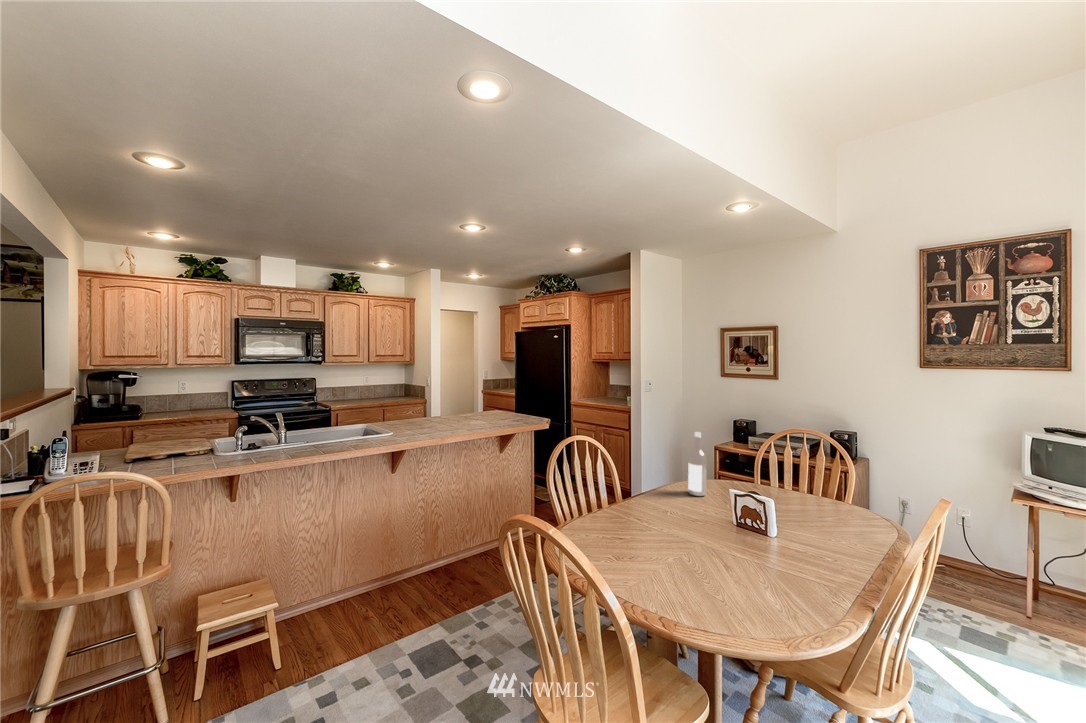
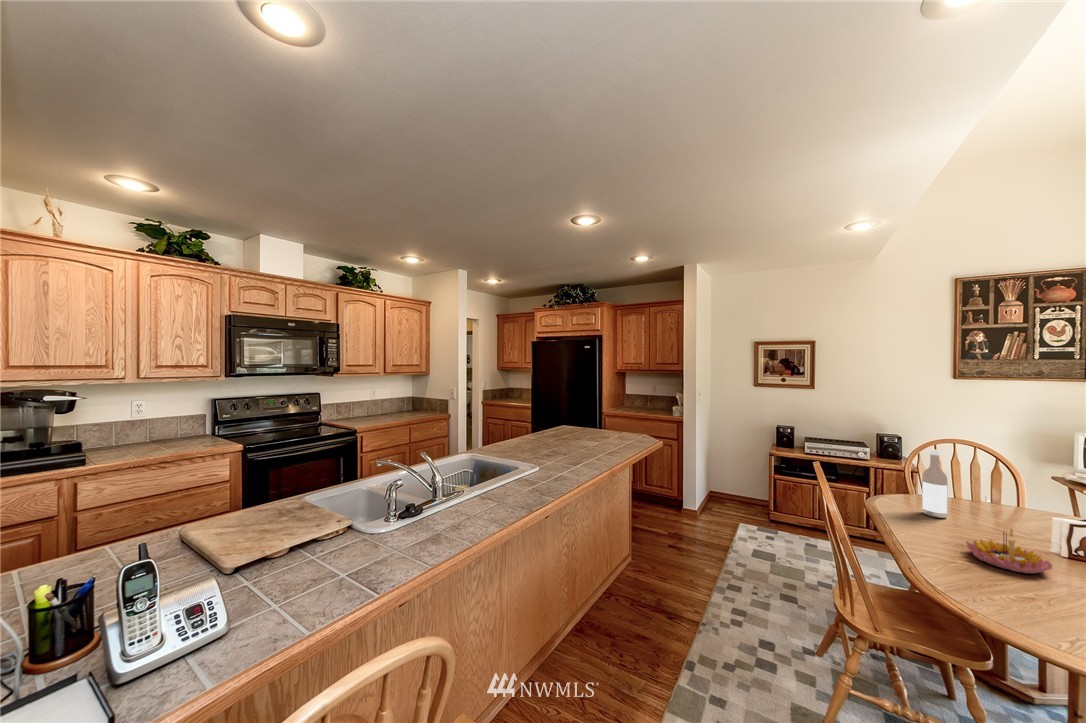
candle holder: none [635,491,686,530] -> present [966,528,1052,574]

